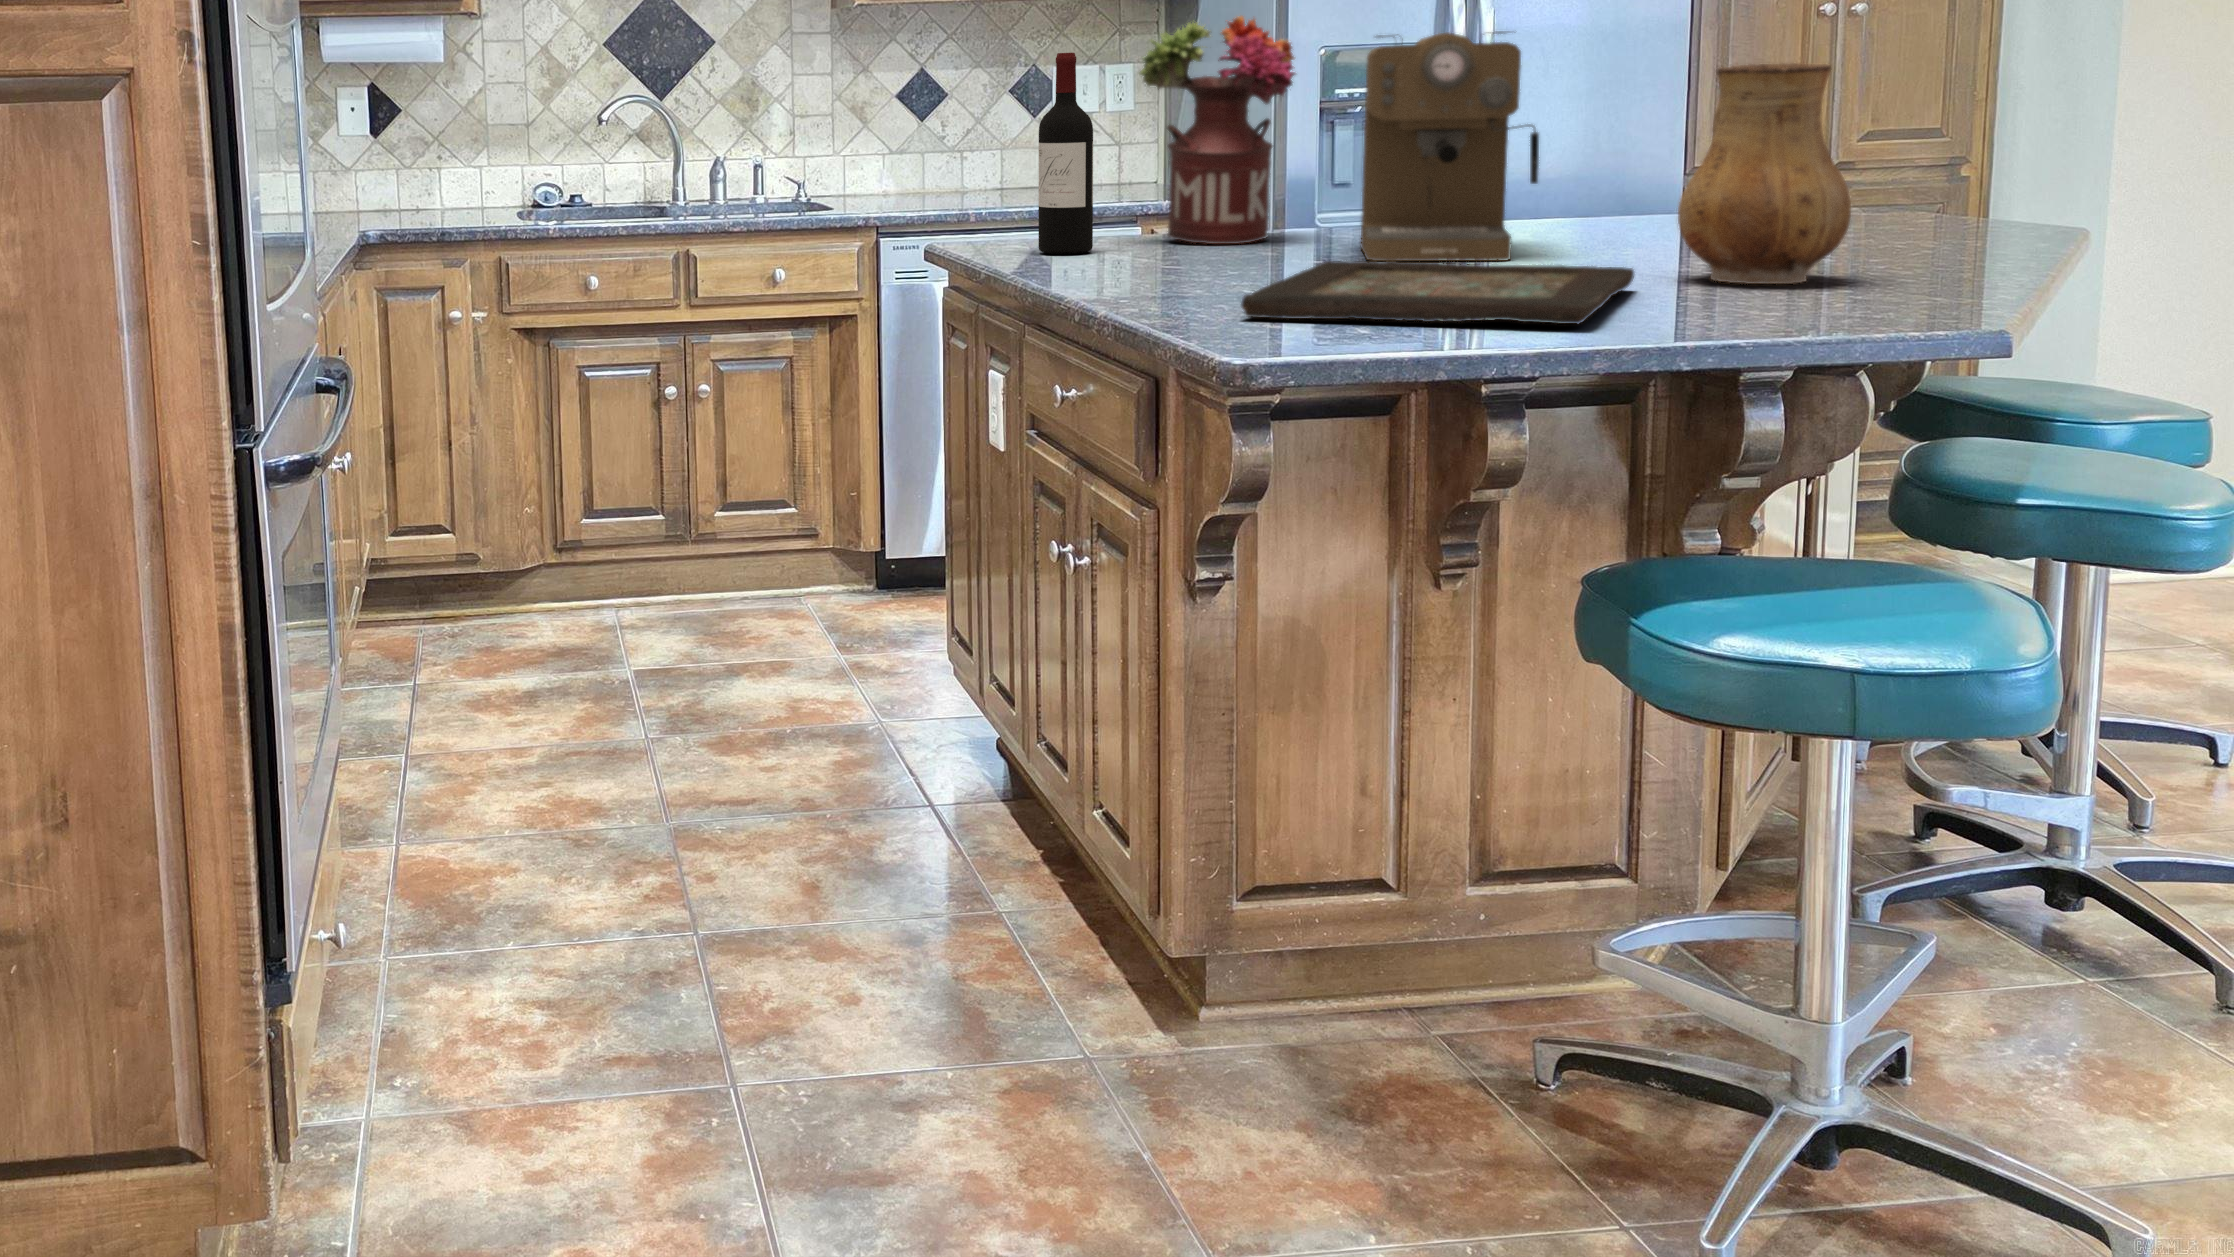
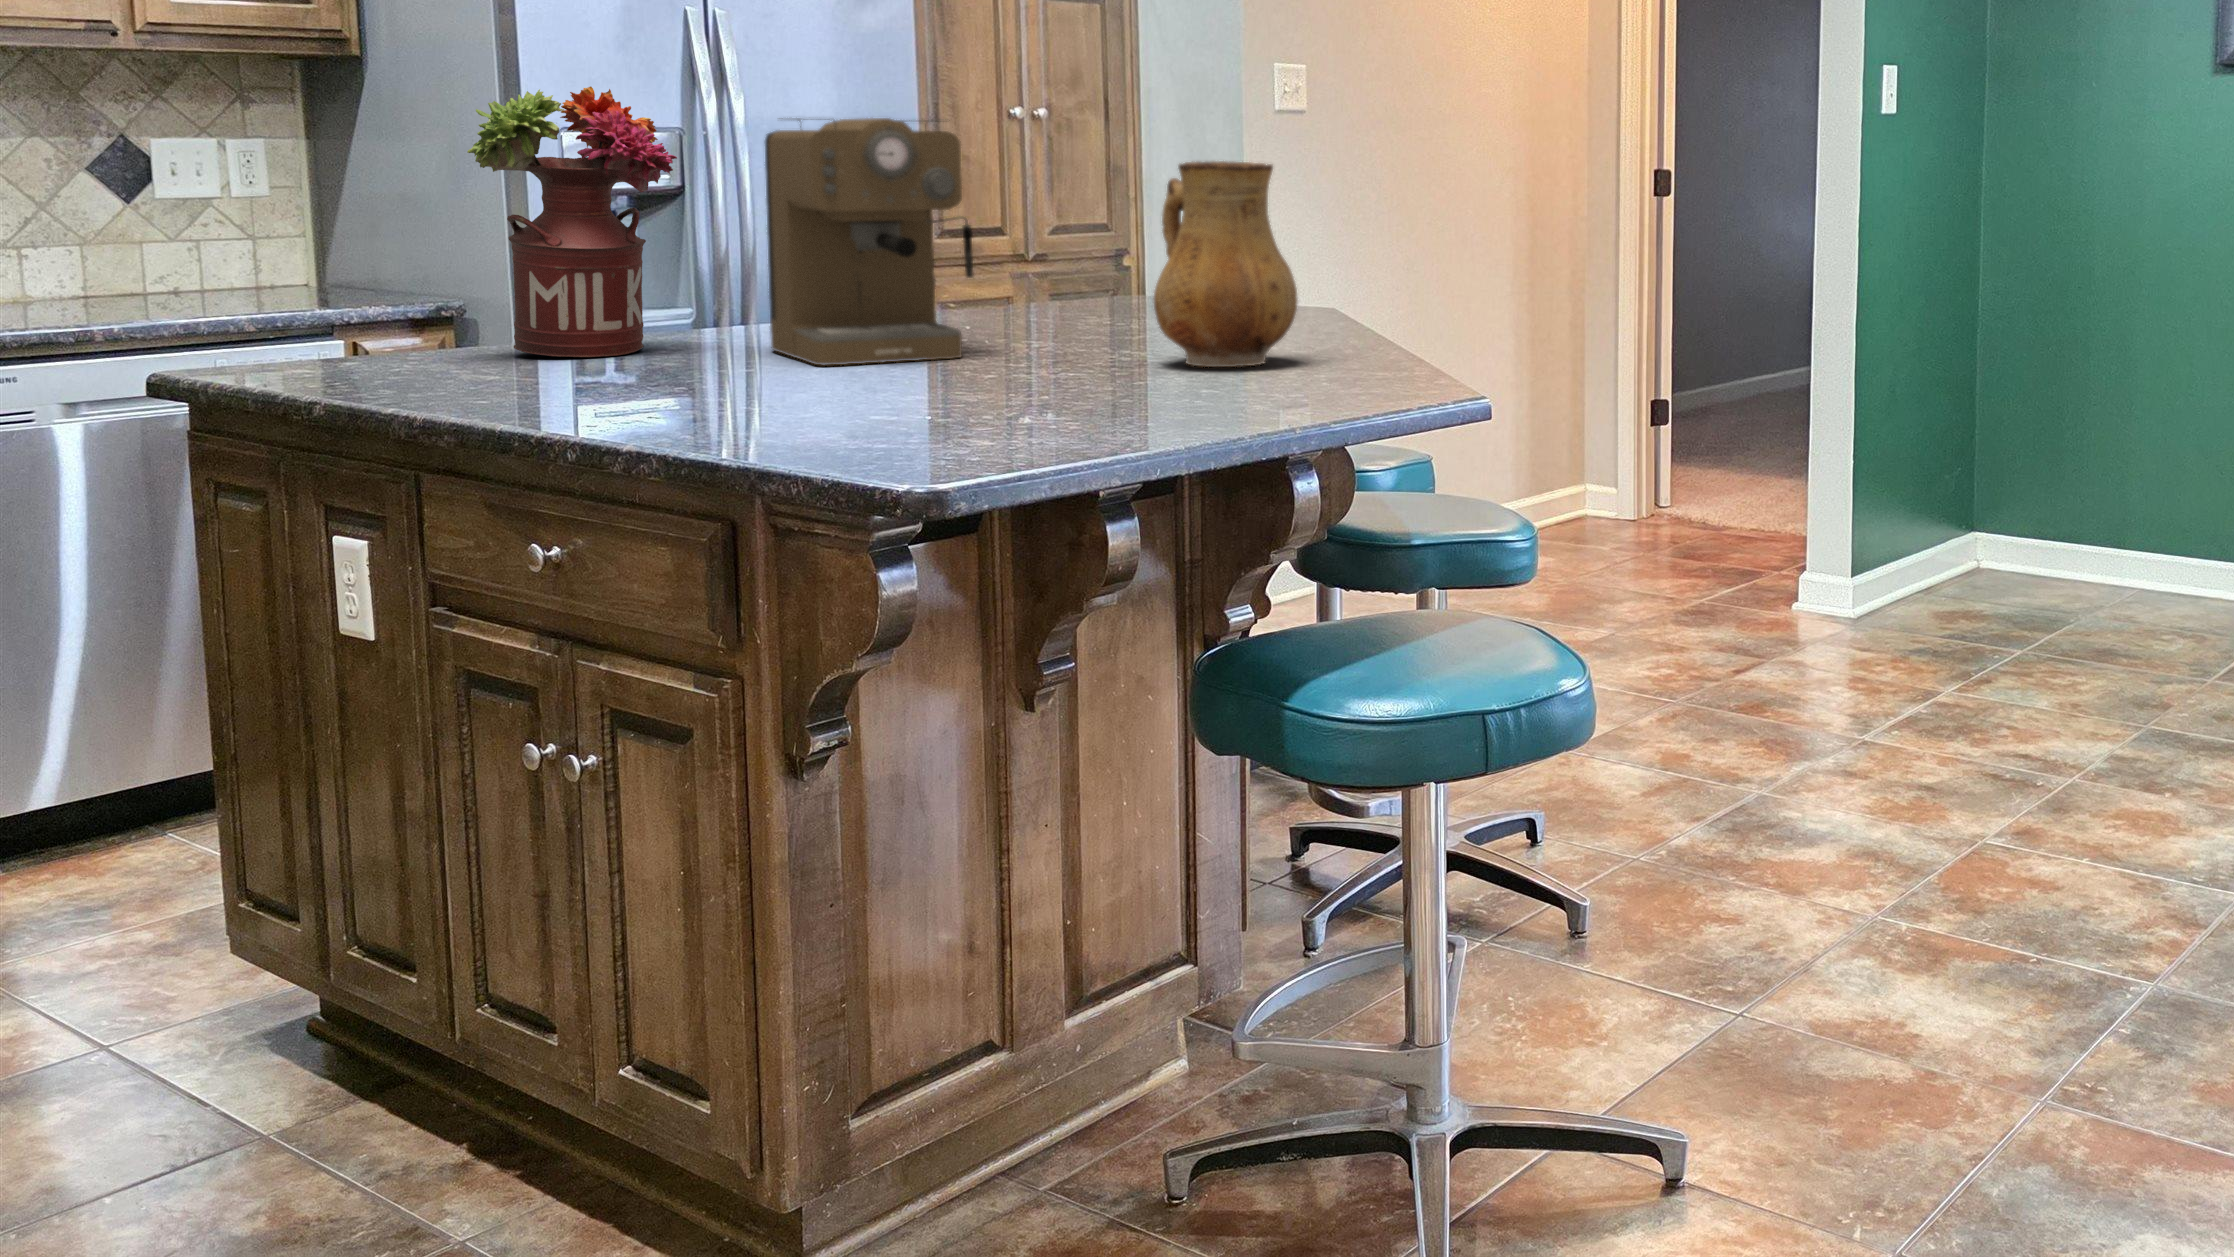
wine bottle: present [1038,53,1093,254] -> none [356,121,445,380]
decorative tray: present [1241,261,1634,324] -> none [835,358,1208,436]

